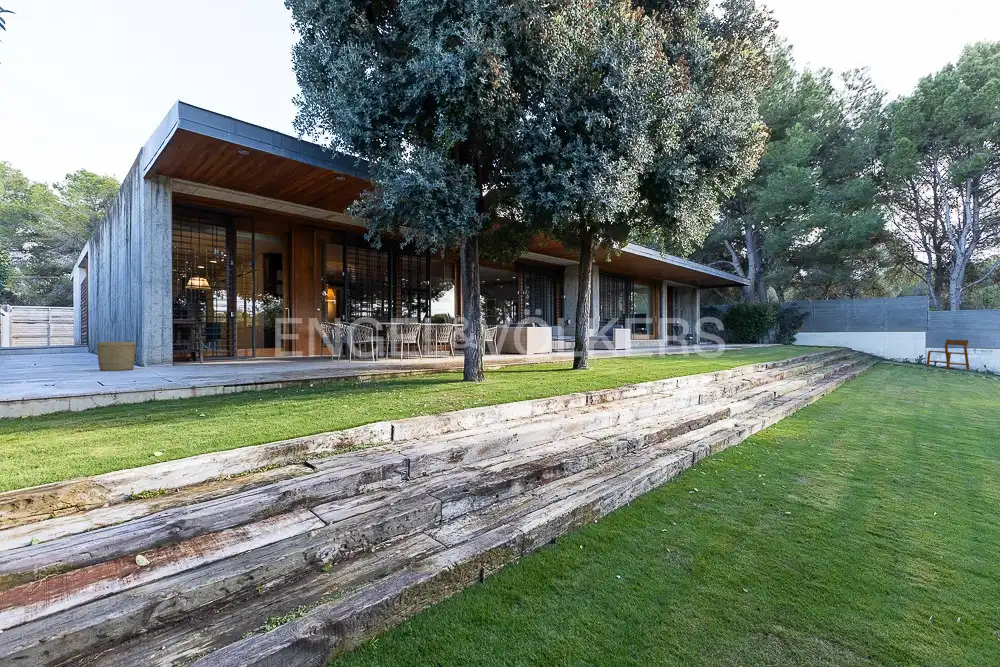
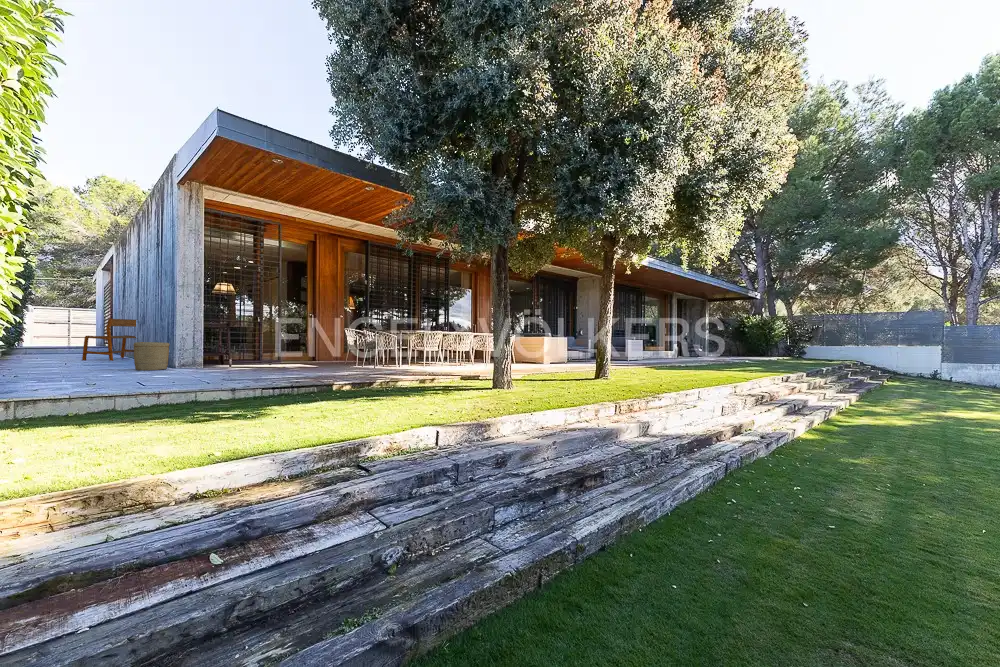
bench: present [926,339,969,370] -> present [82,318,136,361]

